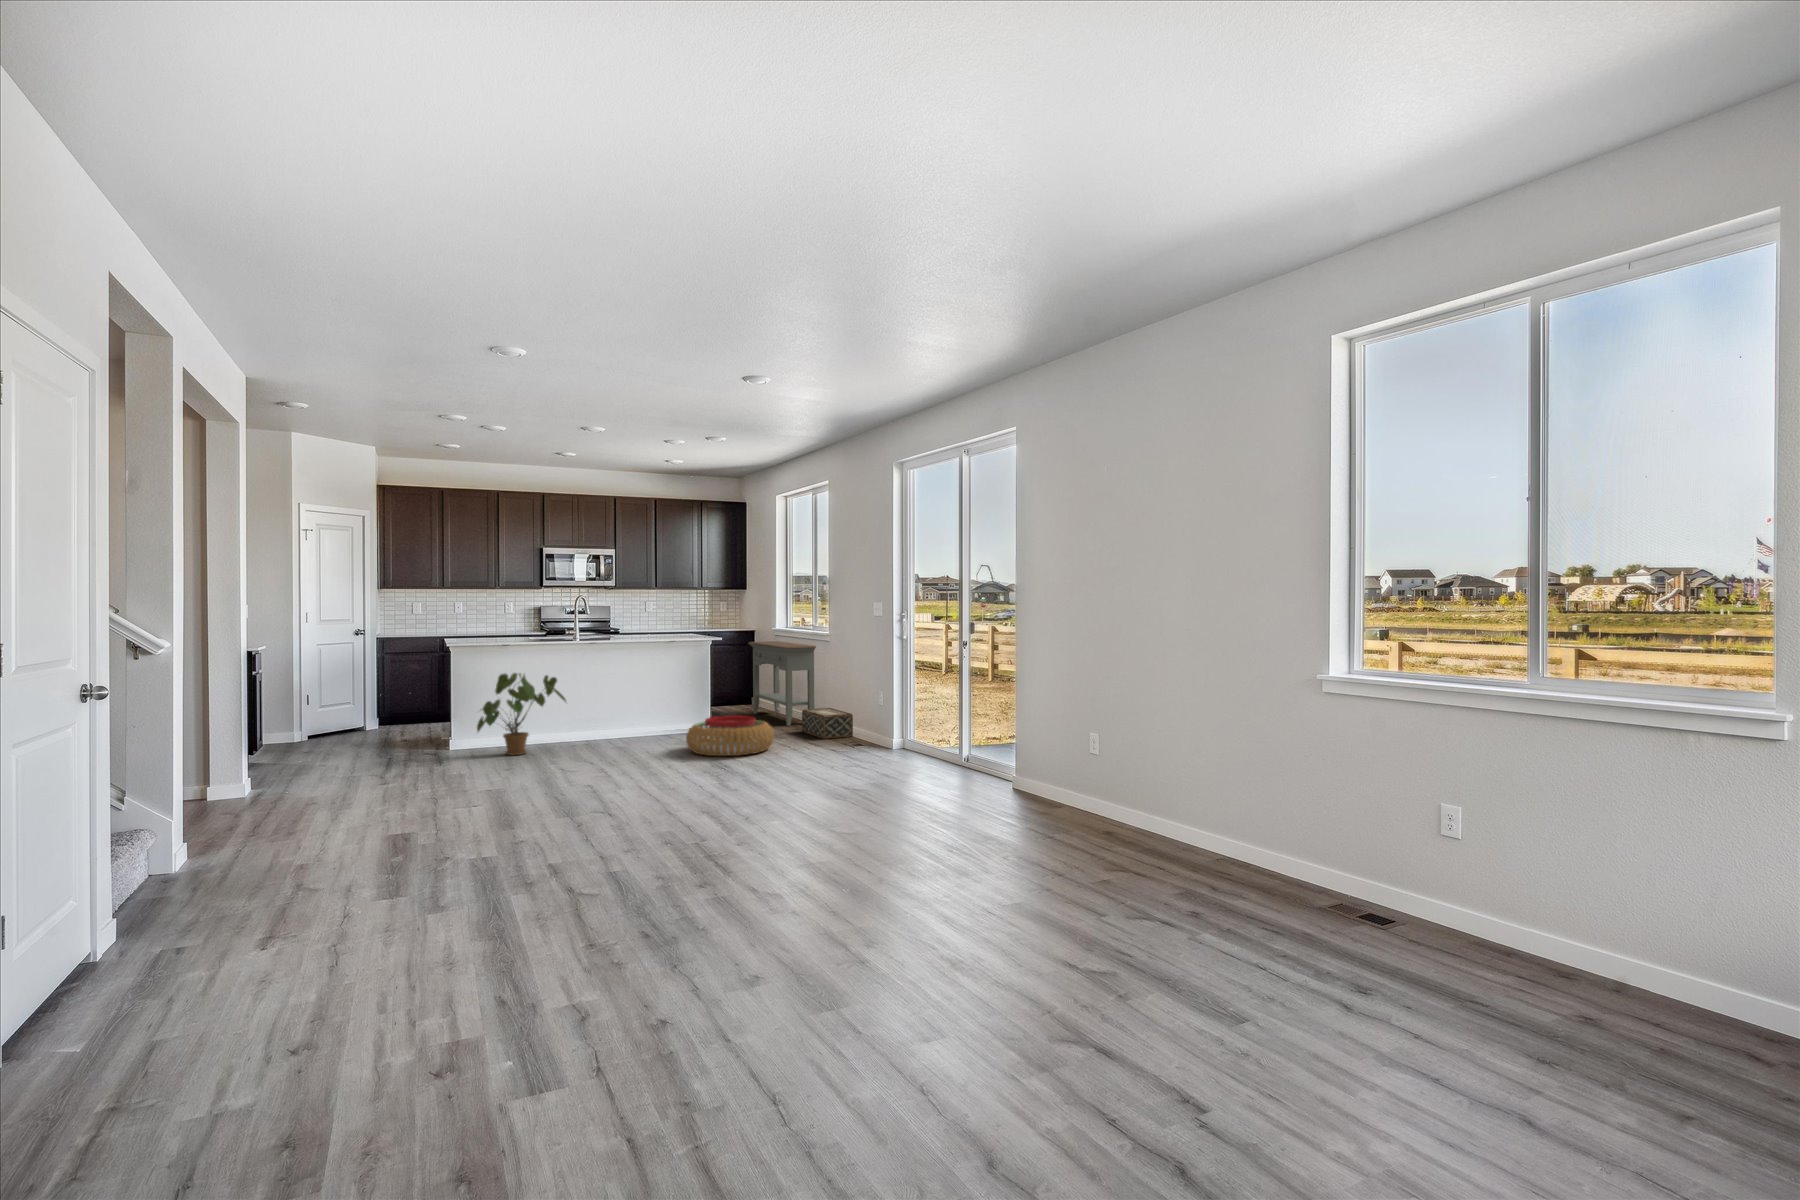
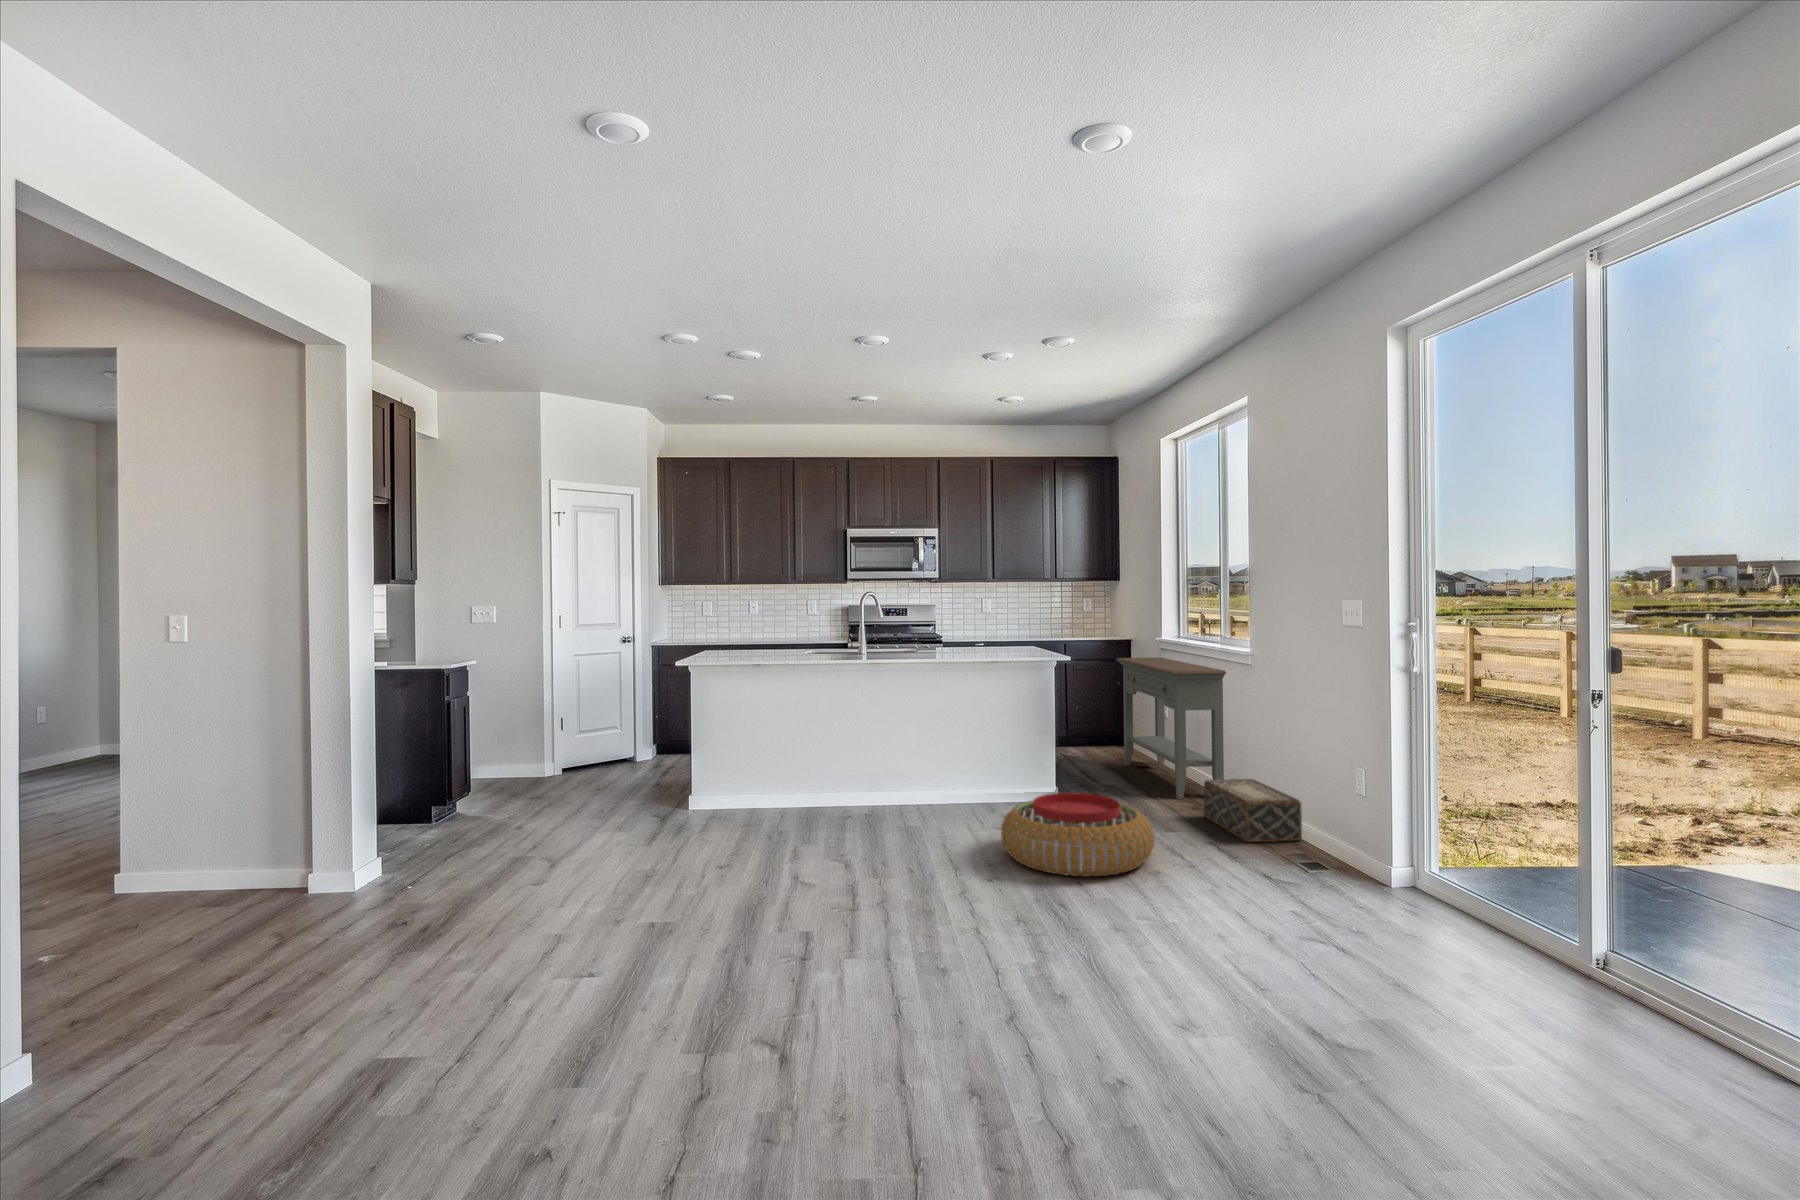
house plant: present [477,673,566,755] -> none [705,703,831,830]

